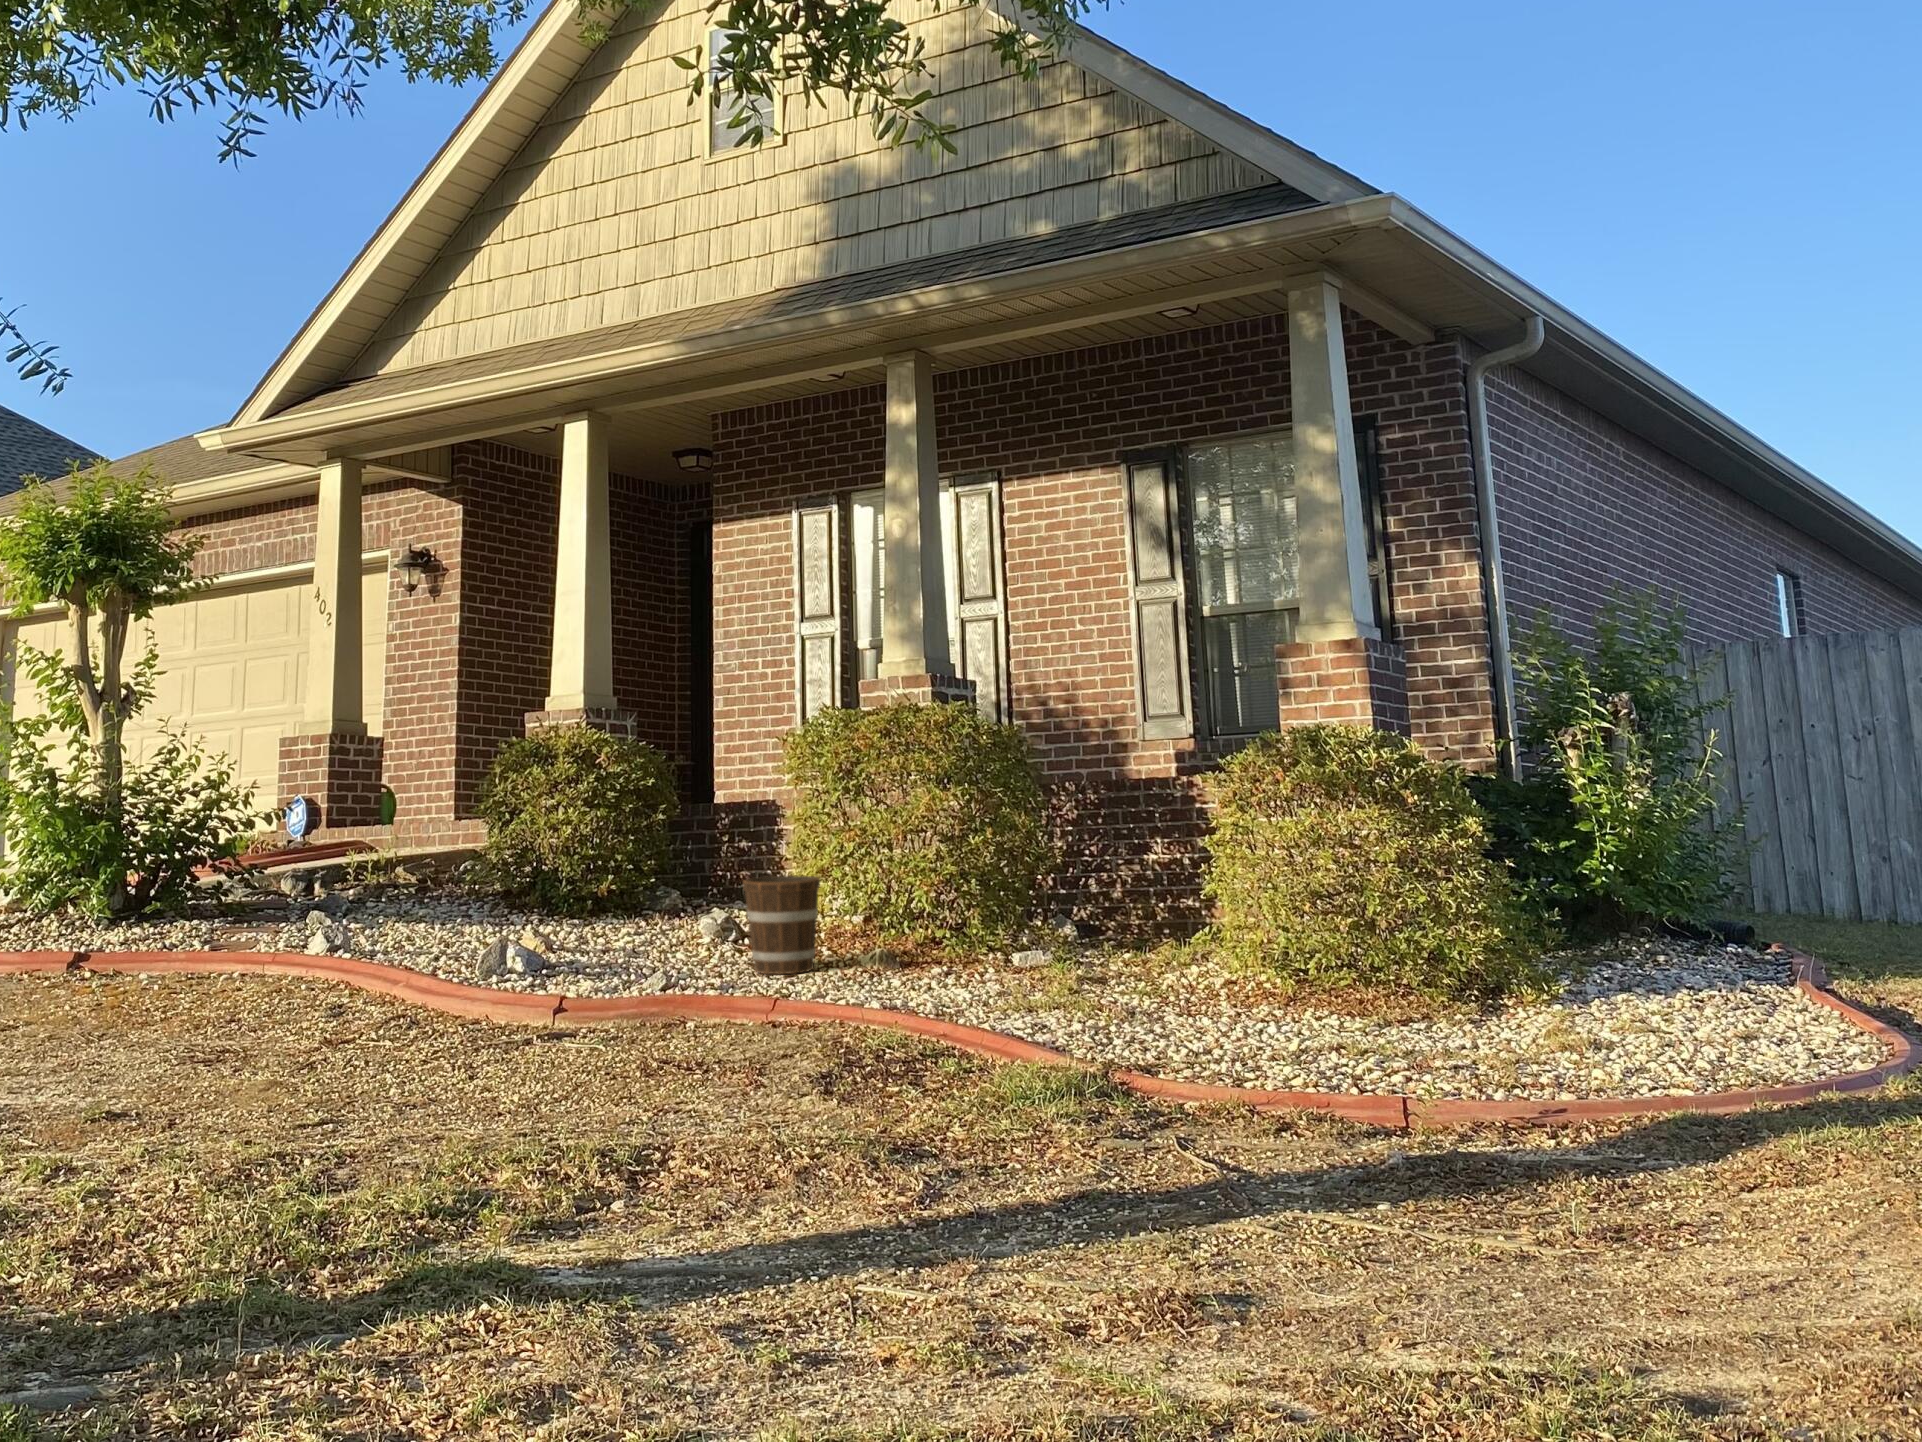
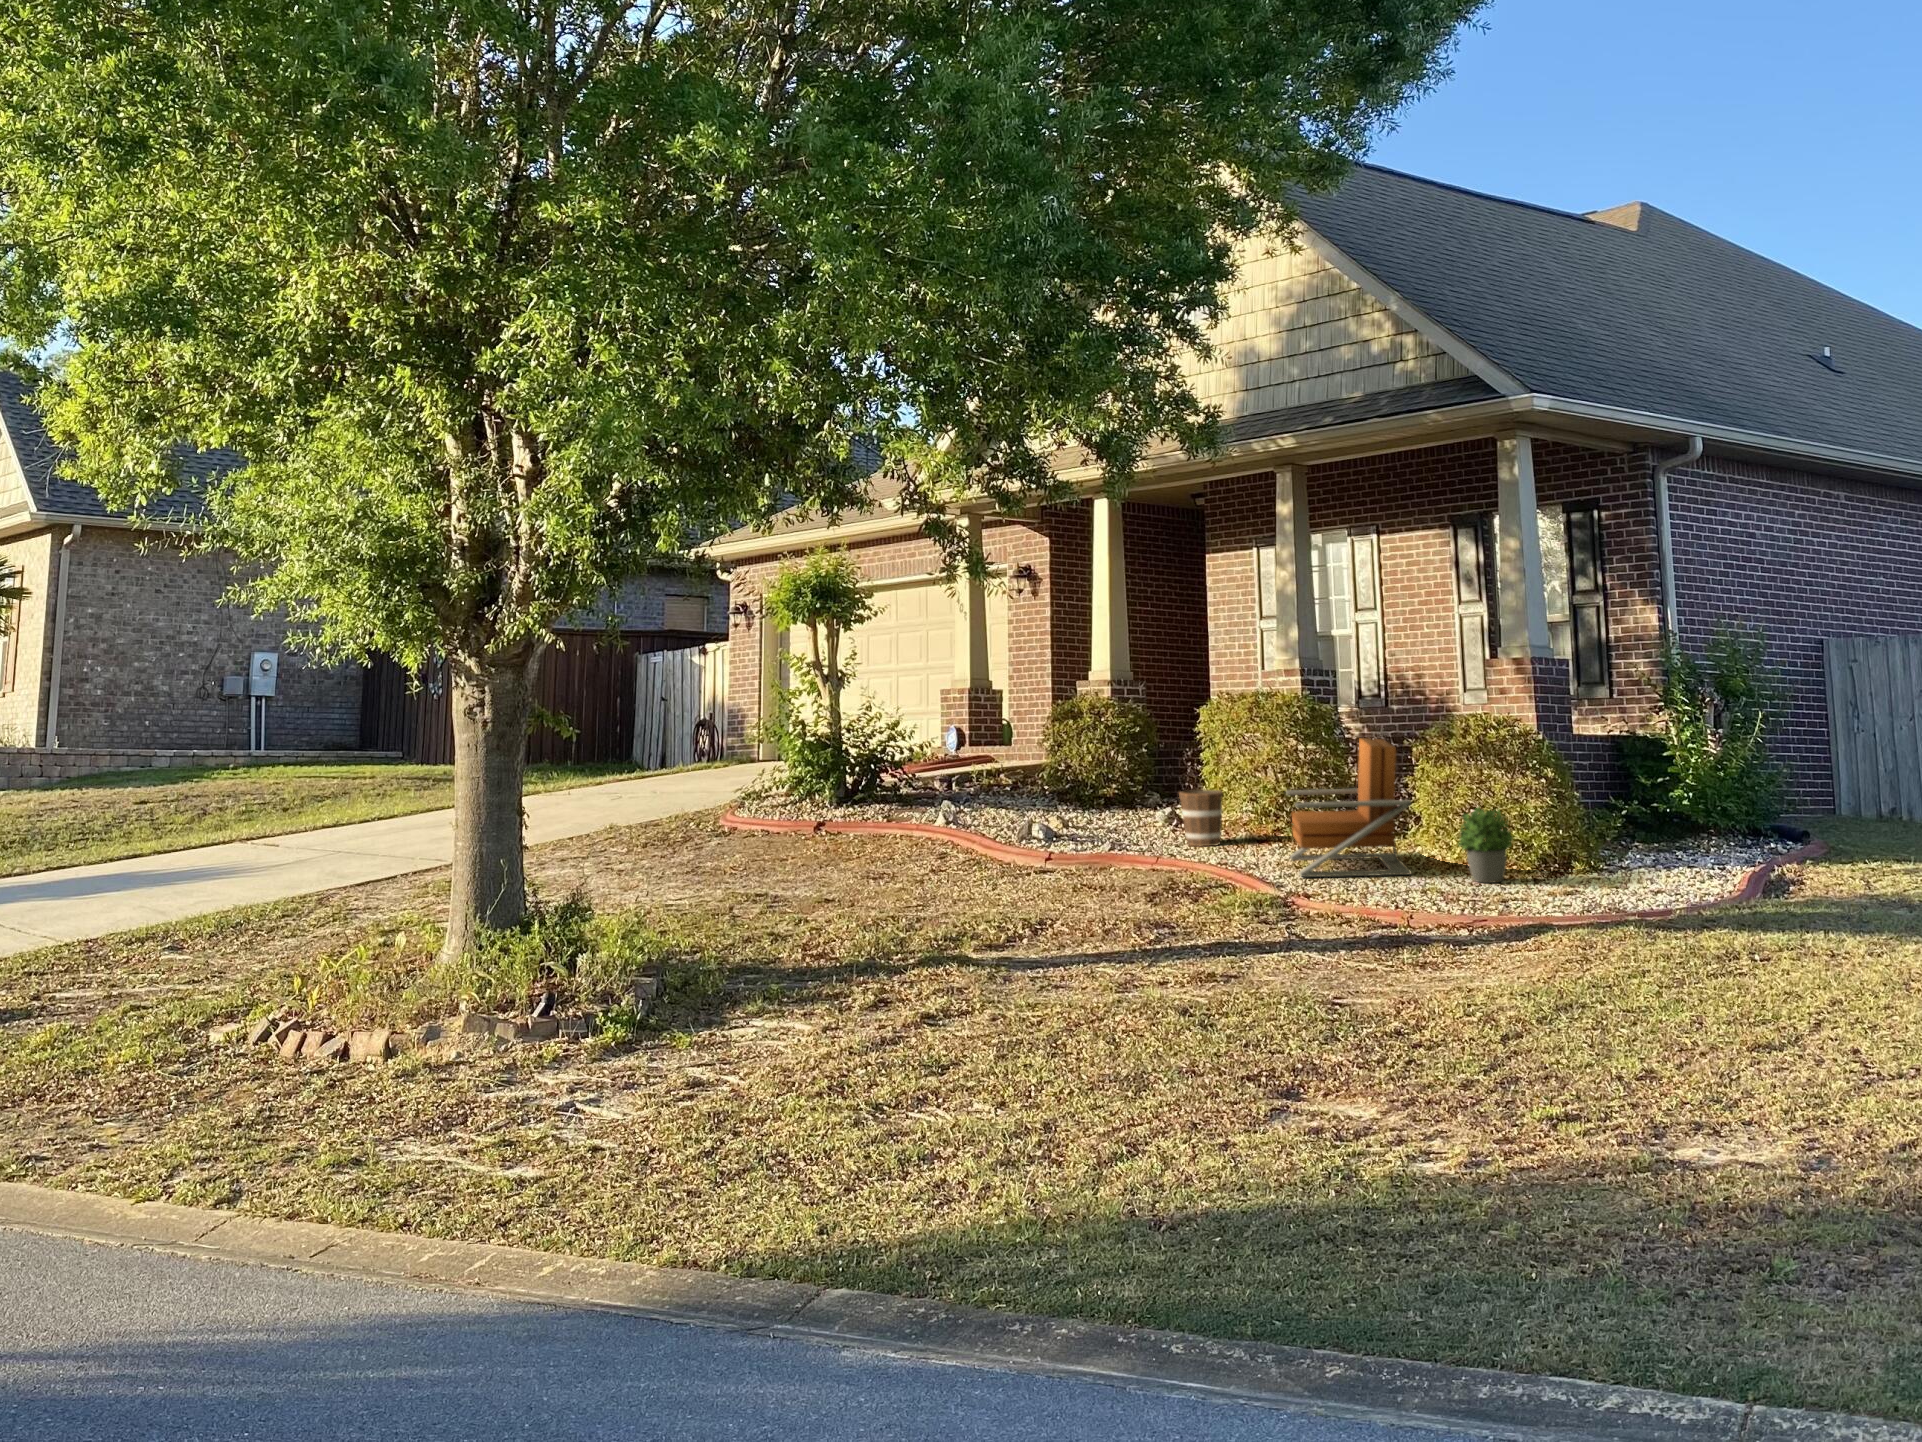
lounge chair: none [954,774,1211,1023] -> present [1286,738,1411,877]
potted plant: none [1301,881,1410,1021] -> present [1459,807,1513,883]

